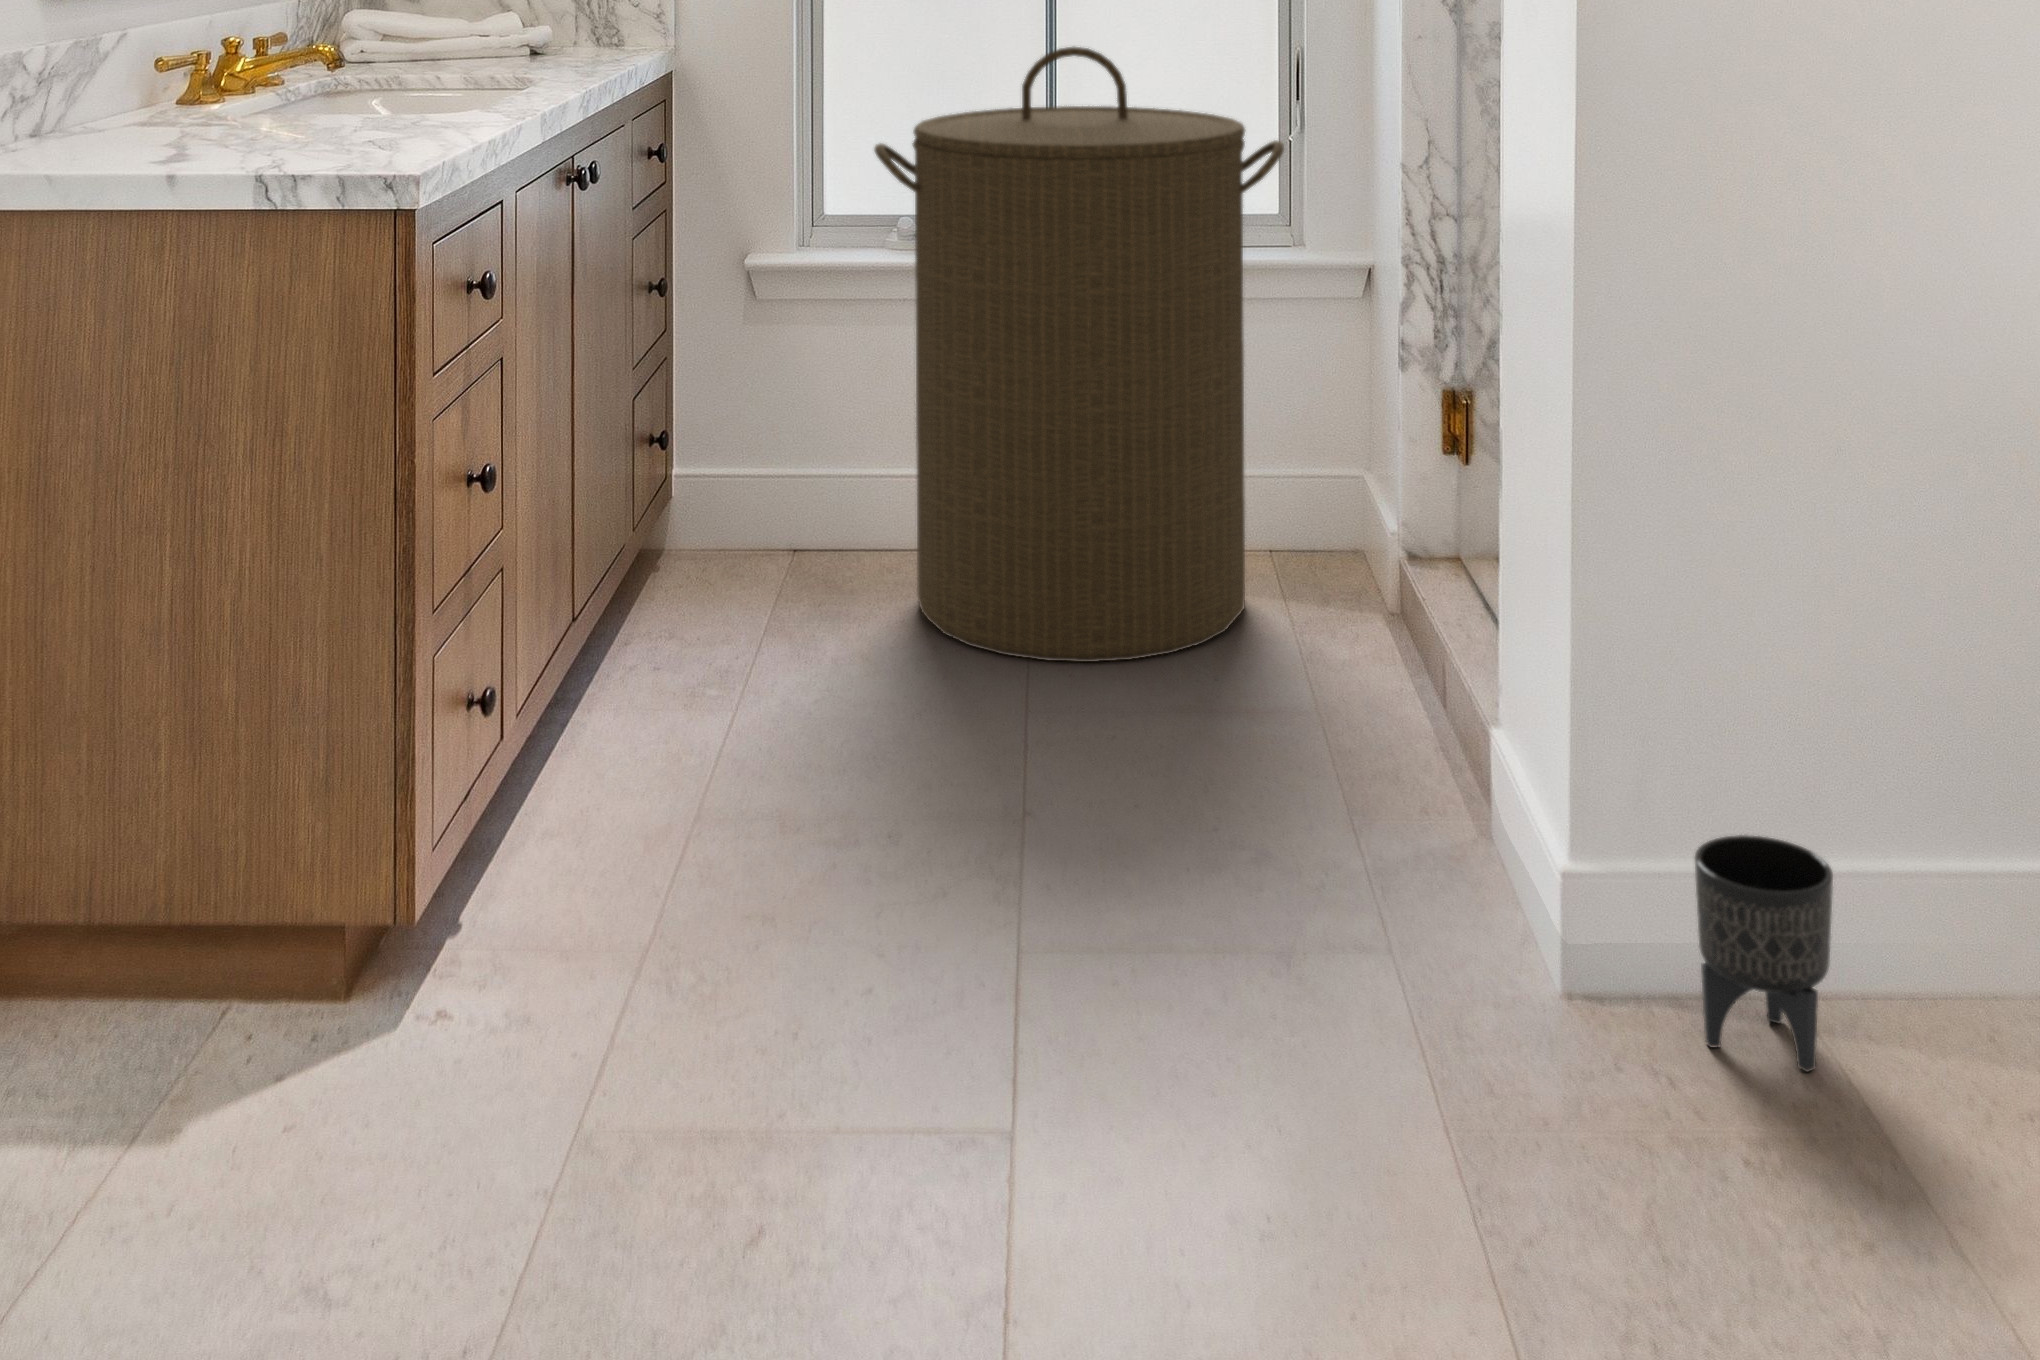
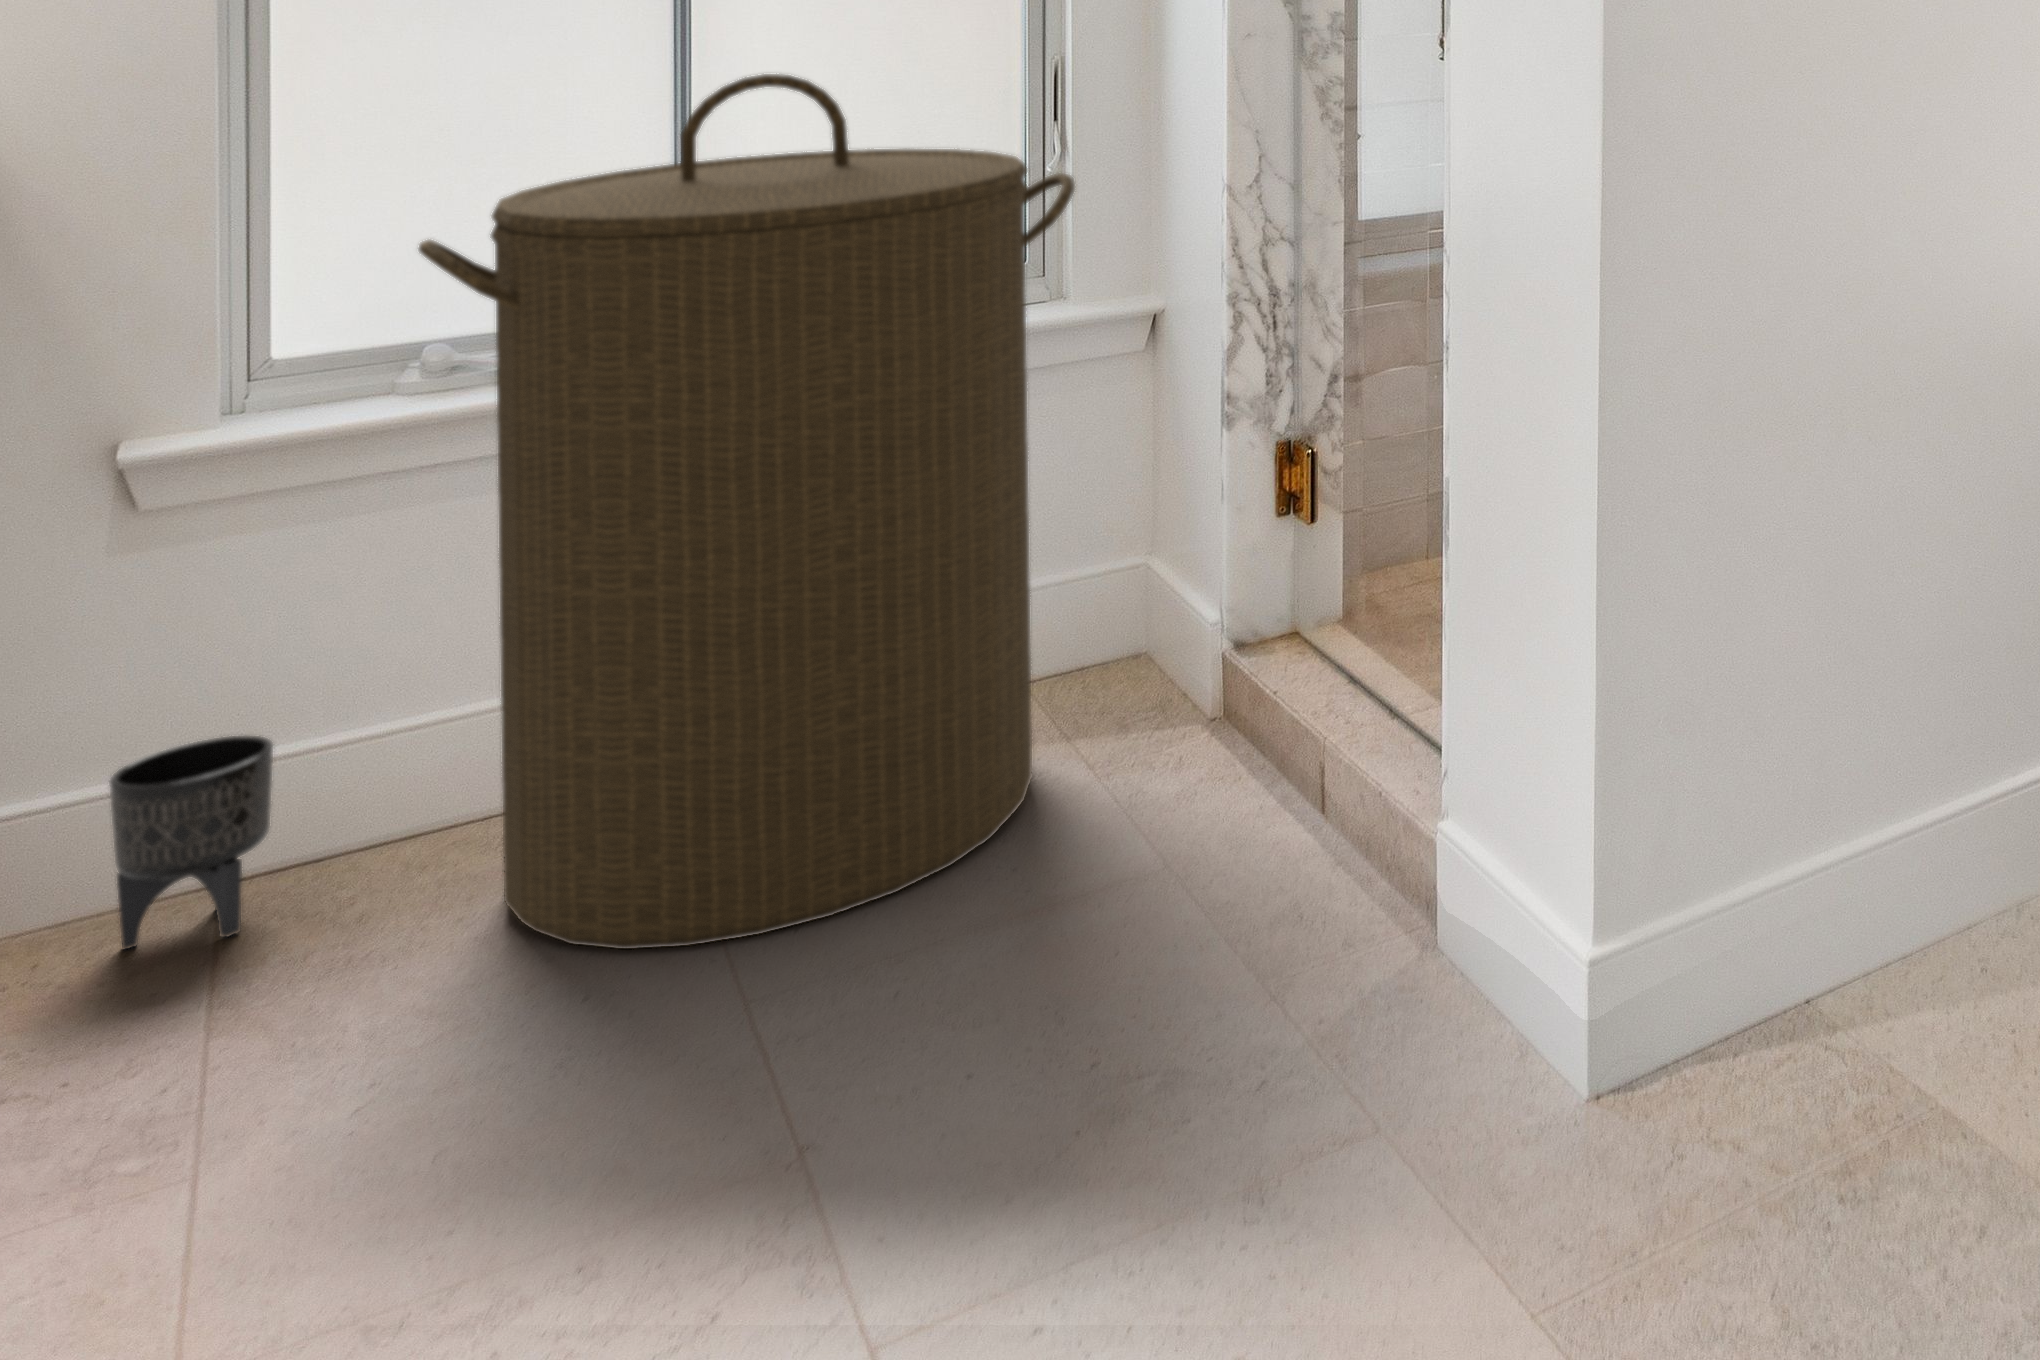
planter: present [1695,835,1833,1072] -> present [110,735,273,949]

